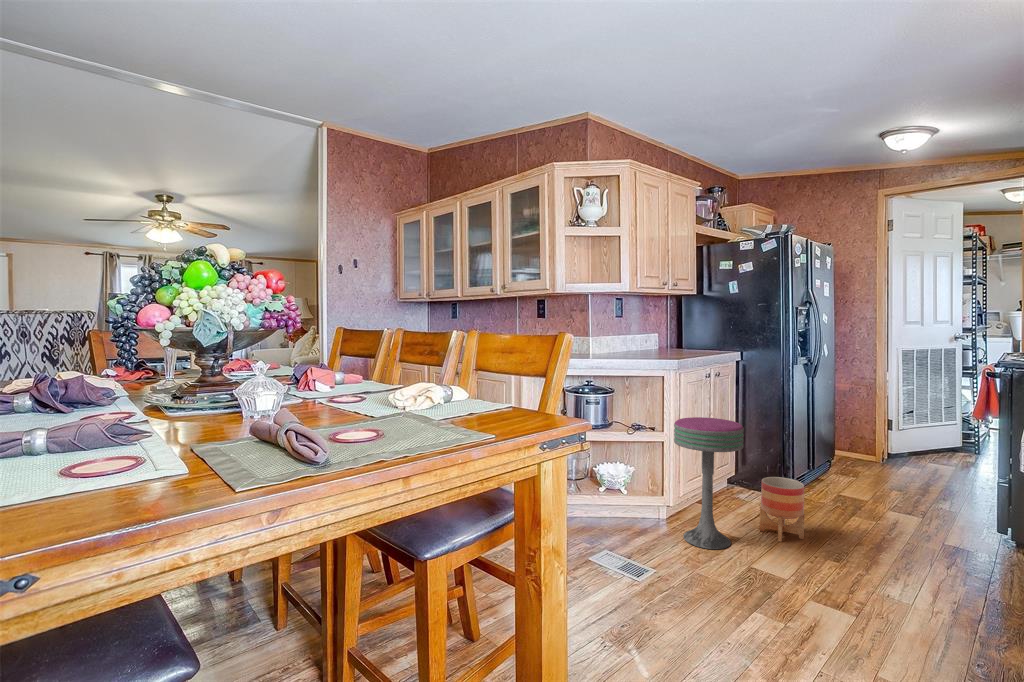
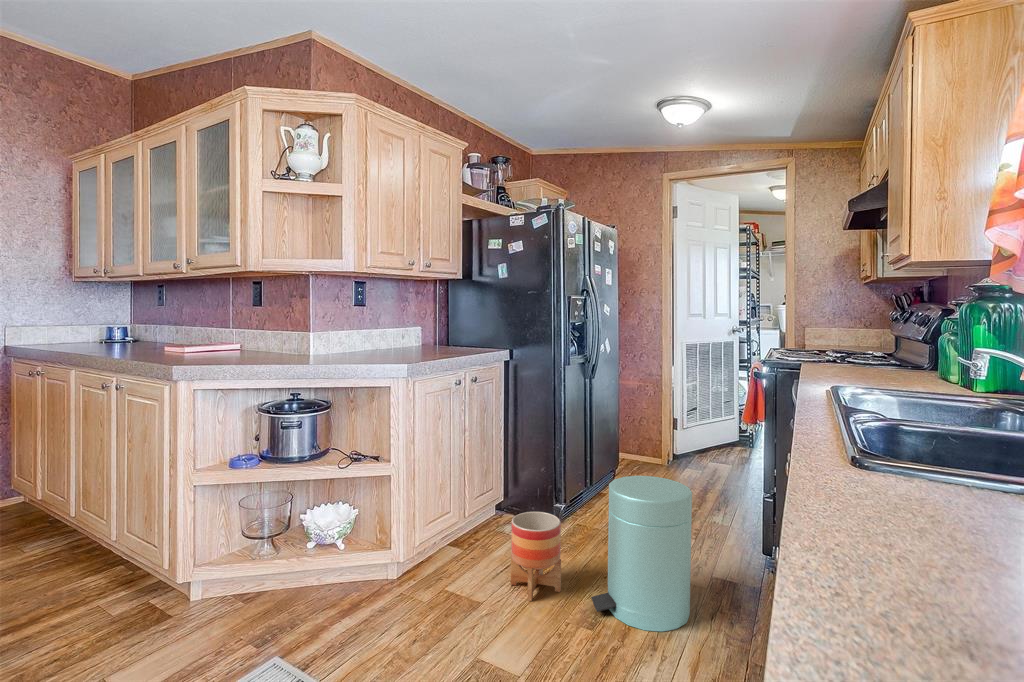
bar stool: present [674,417,744,549] -> none [388,442,480,631]
trash can: none [833,453,929,572] -> present [591,476,692,632]

